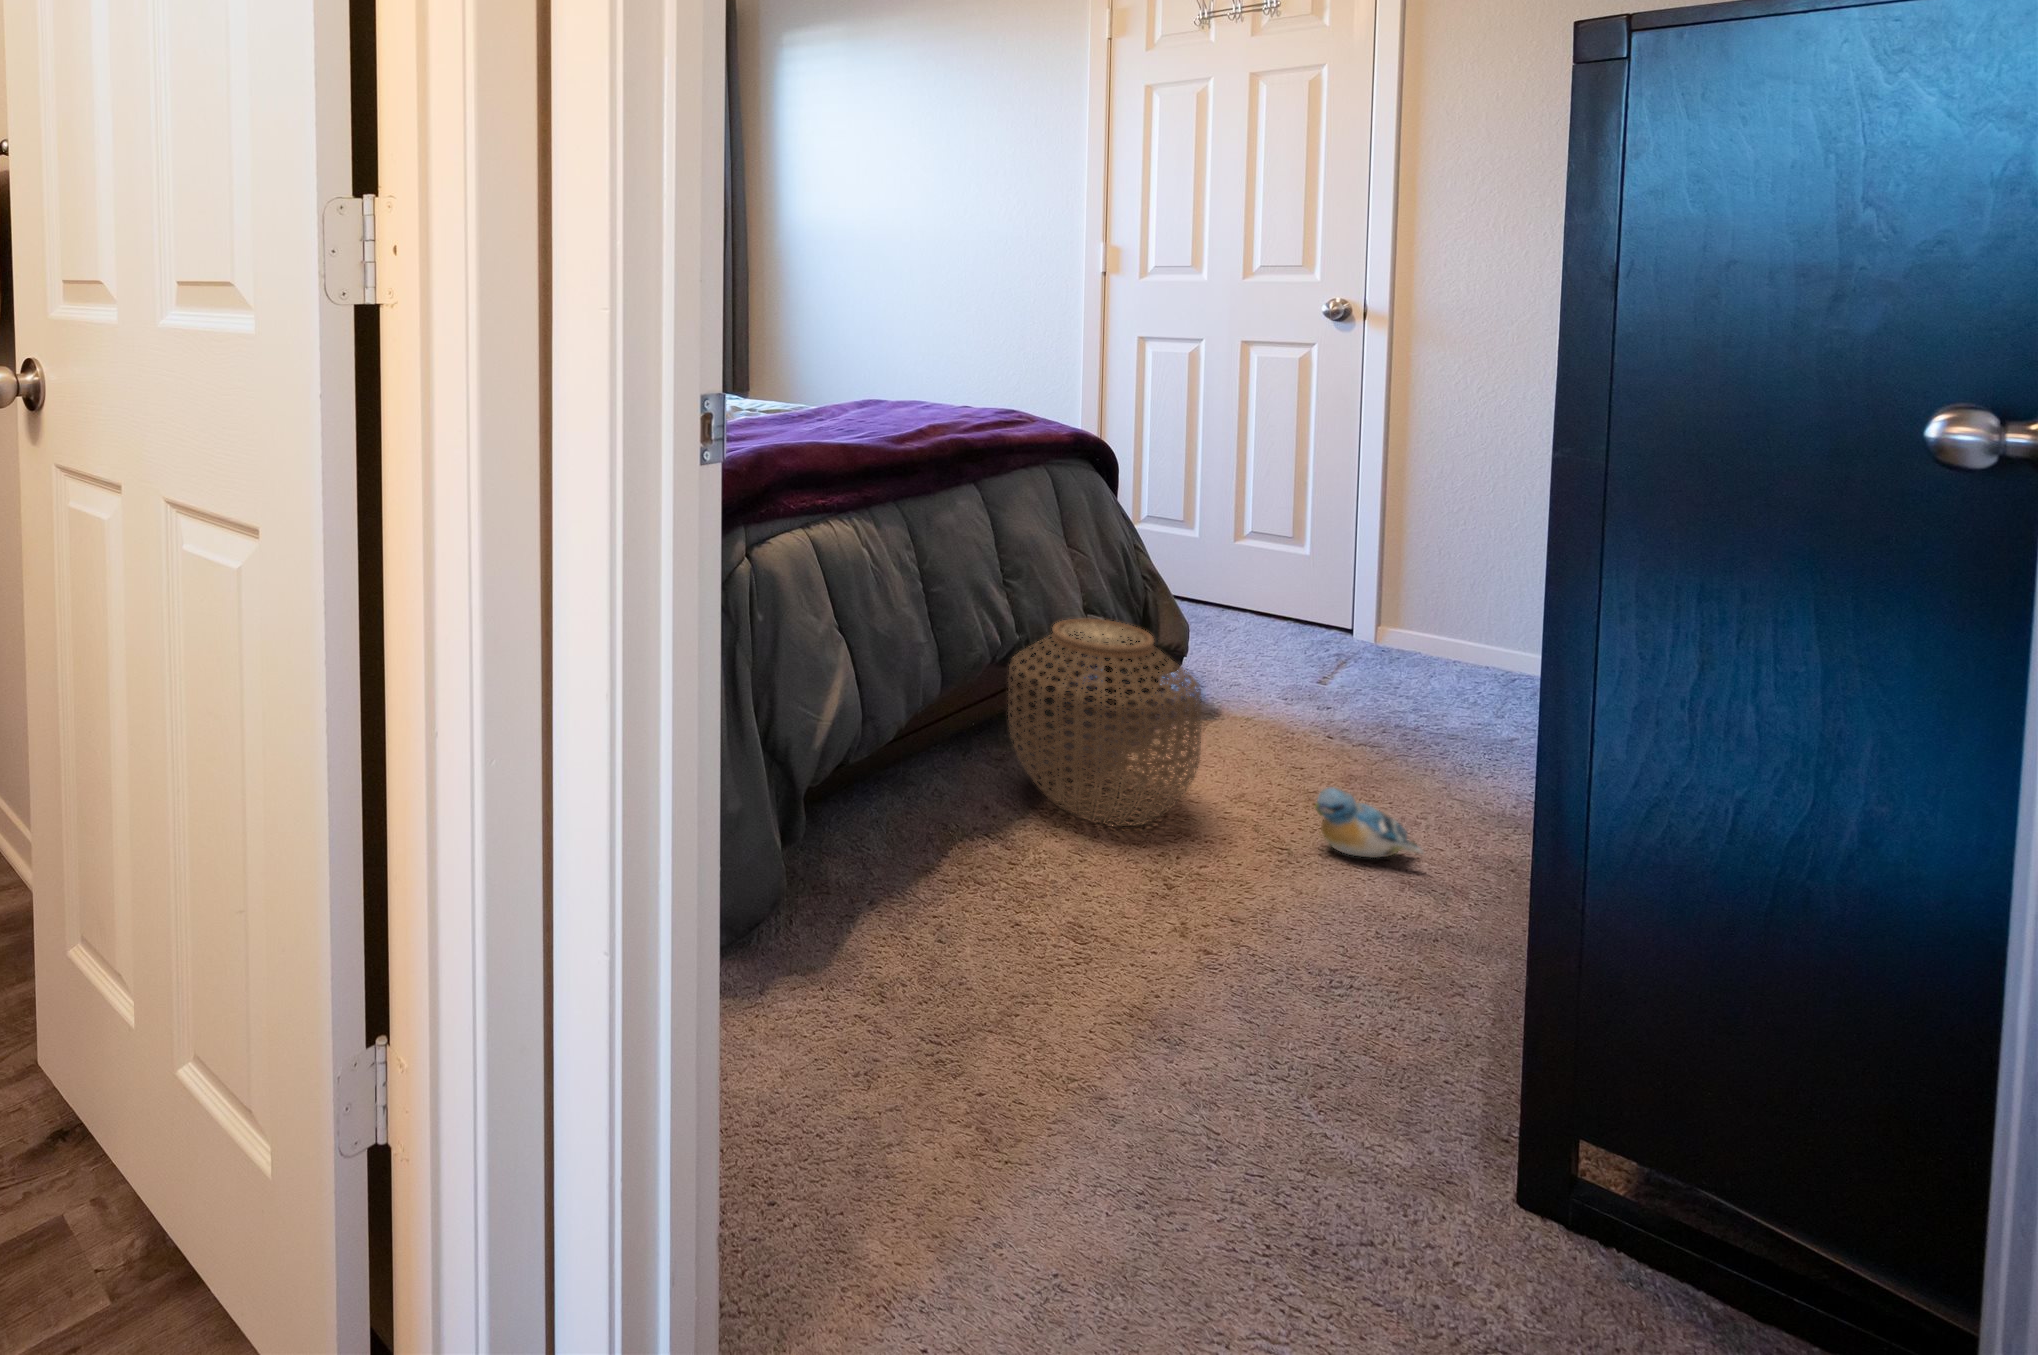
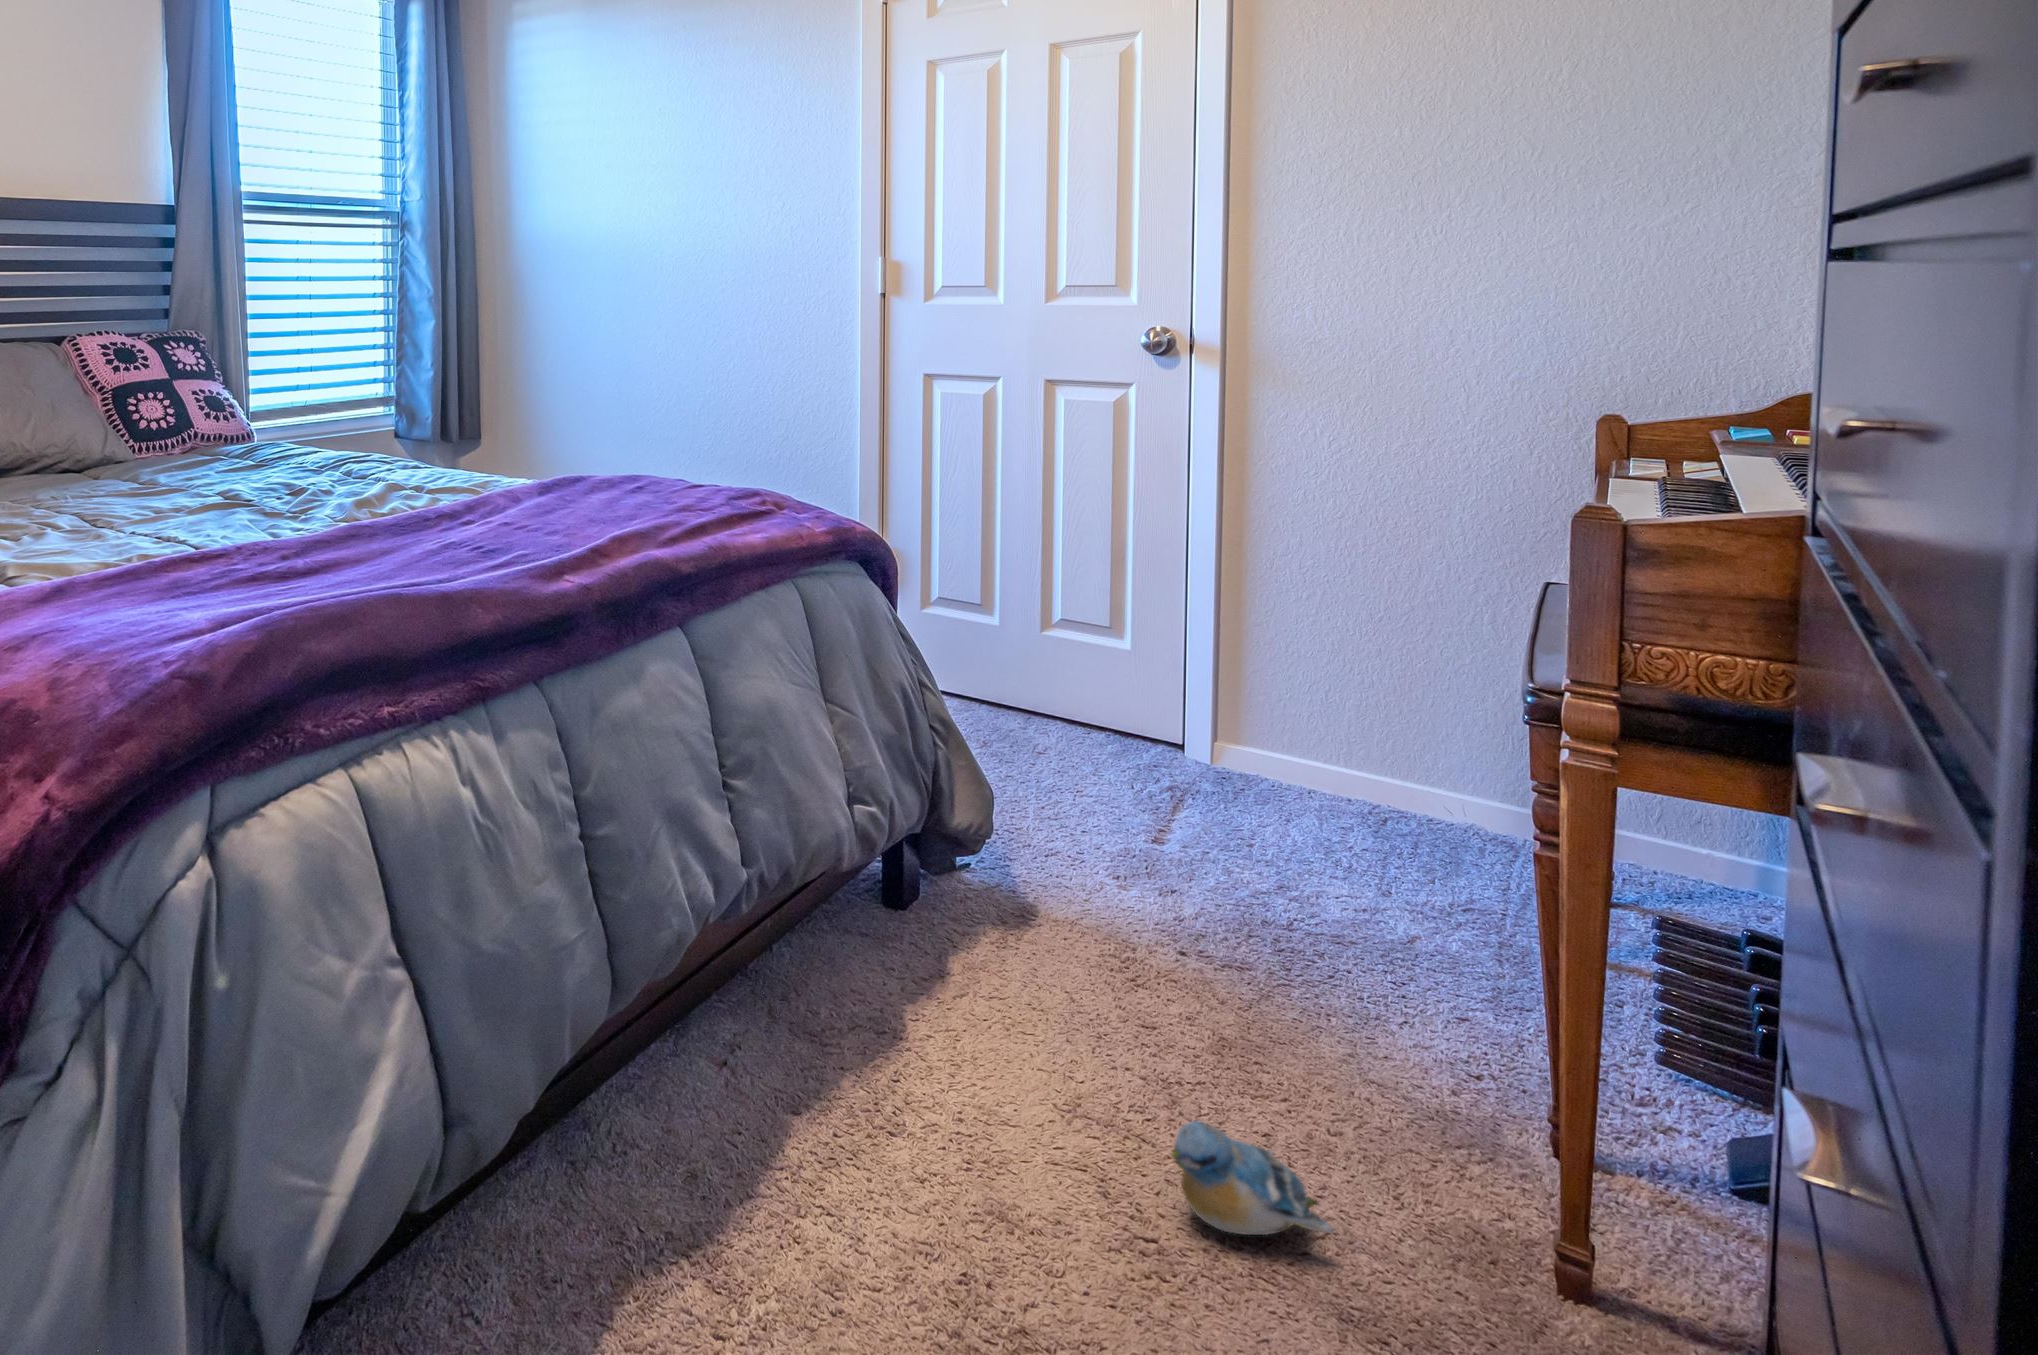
woven basket: present [1008,619,1202,826] -> none [726,840,1005,1192]

